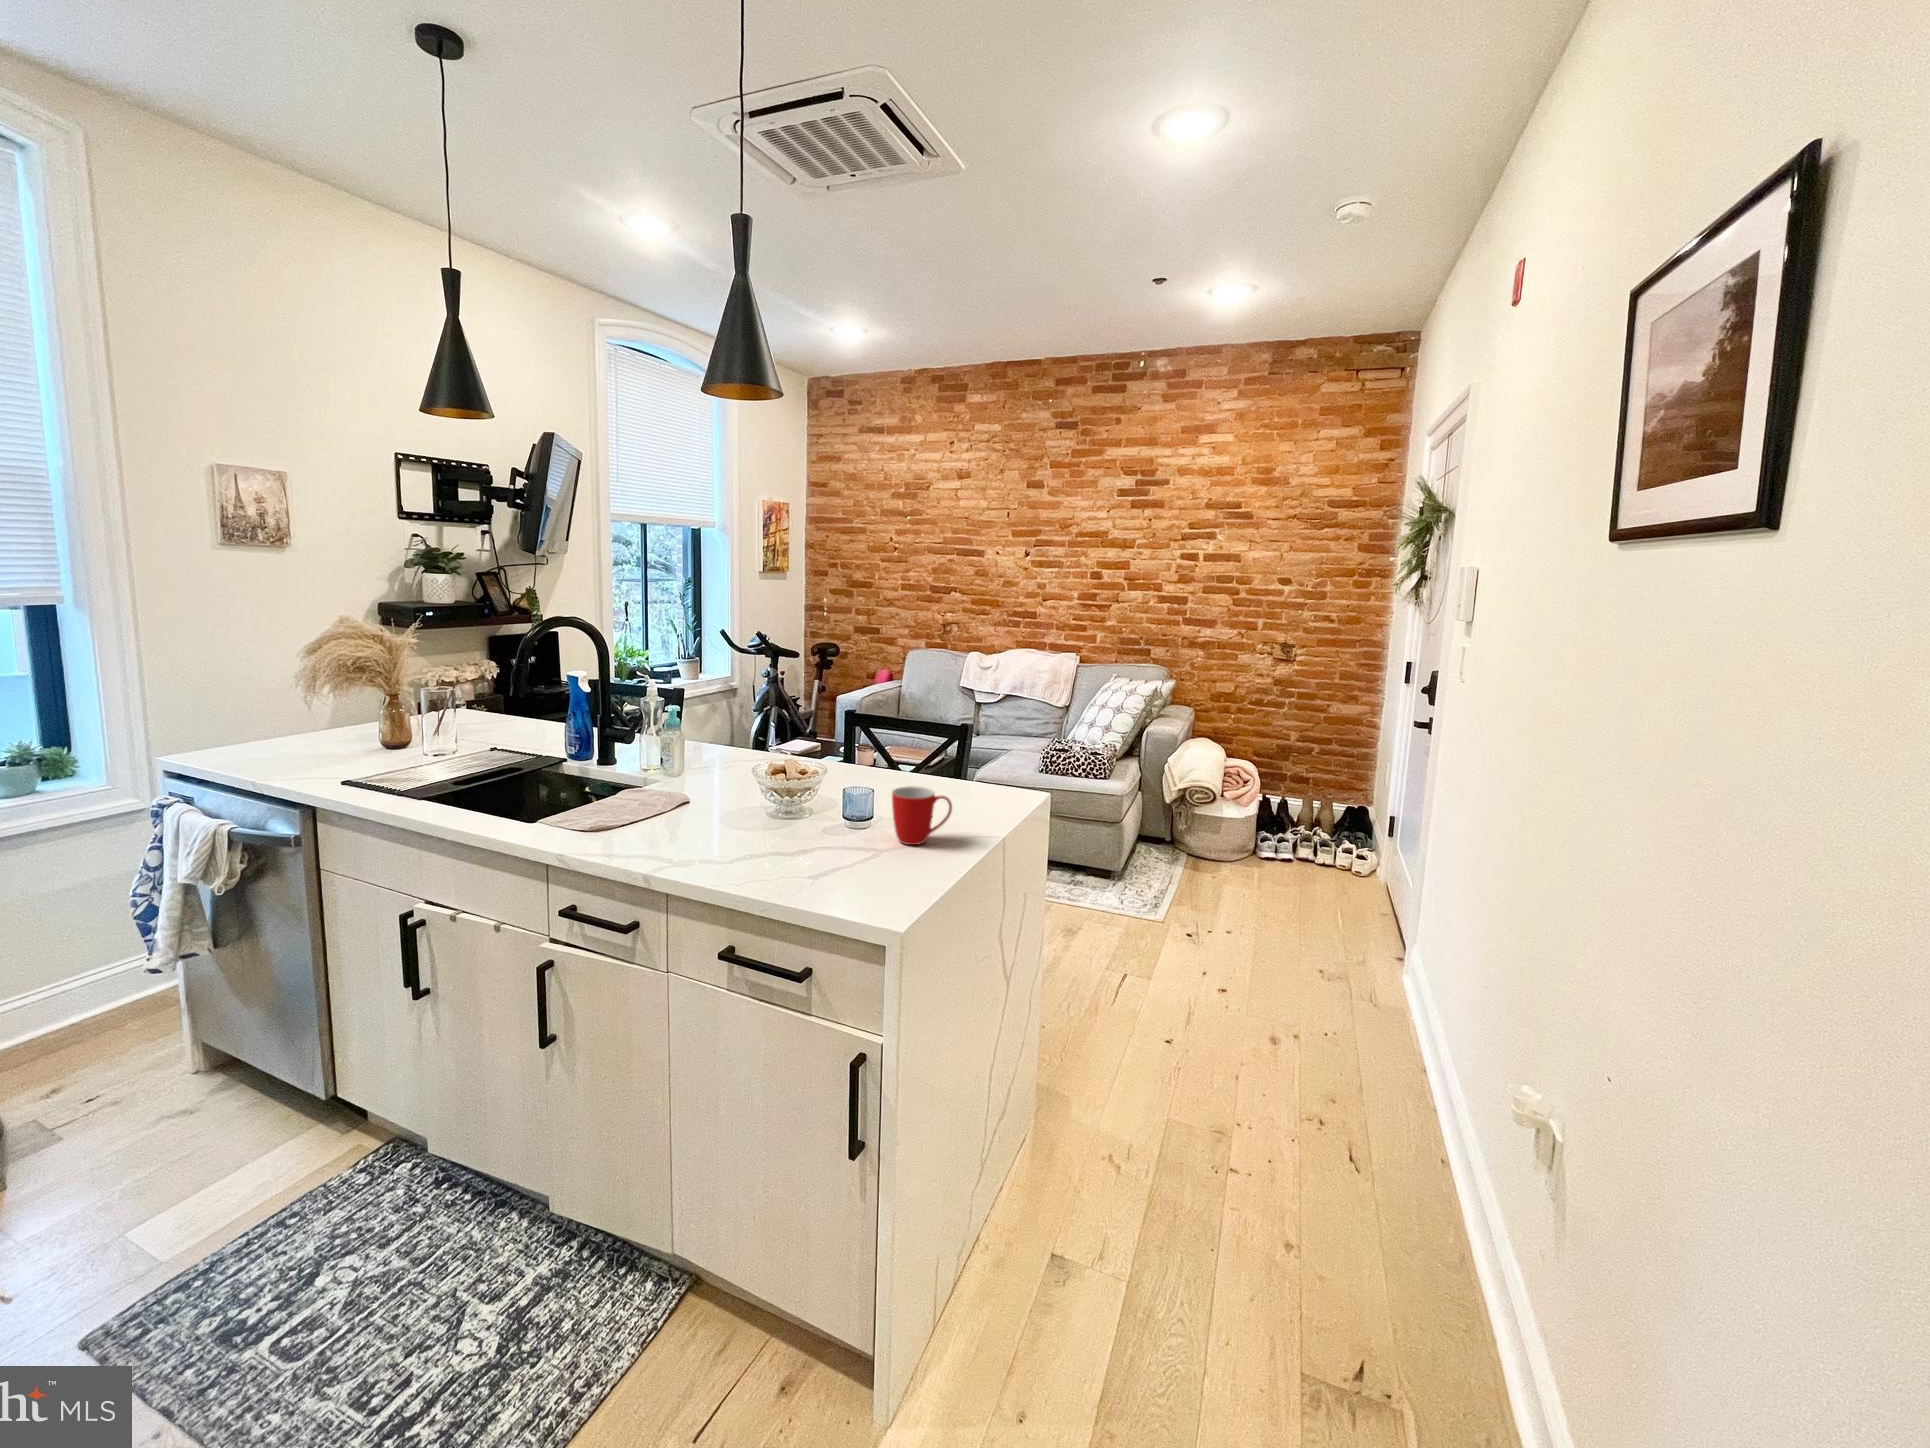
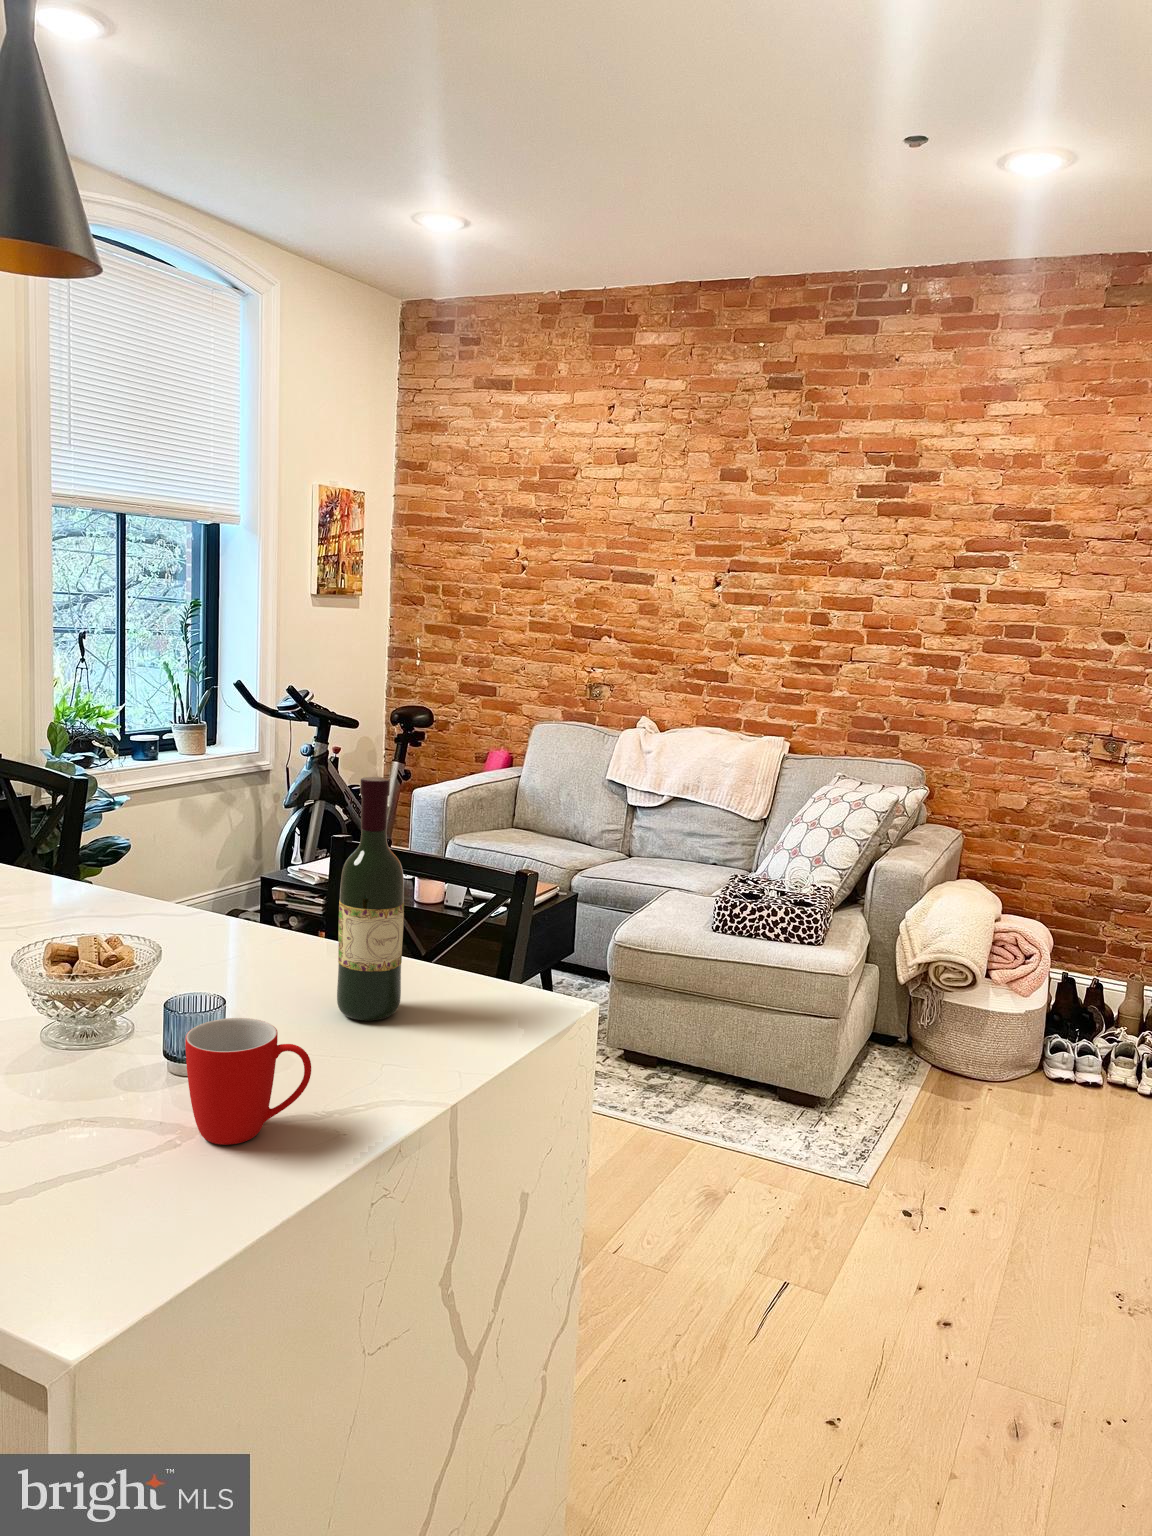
wine bottle: none [921,670,955,798] -> present [337,777,404,1021]

